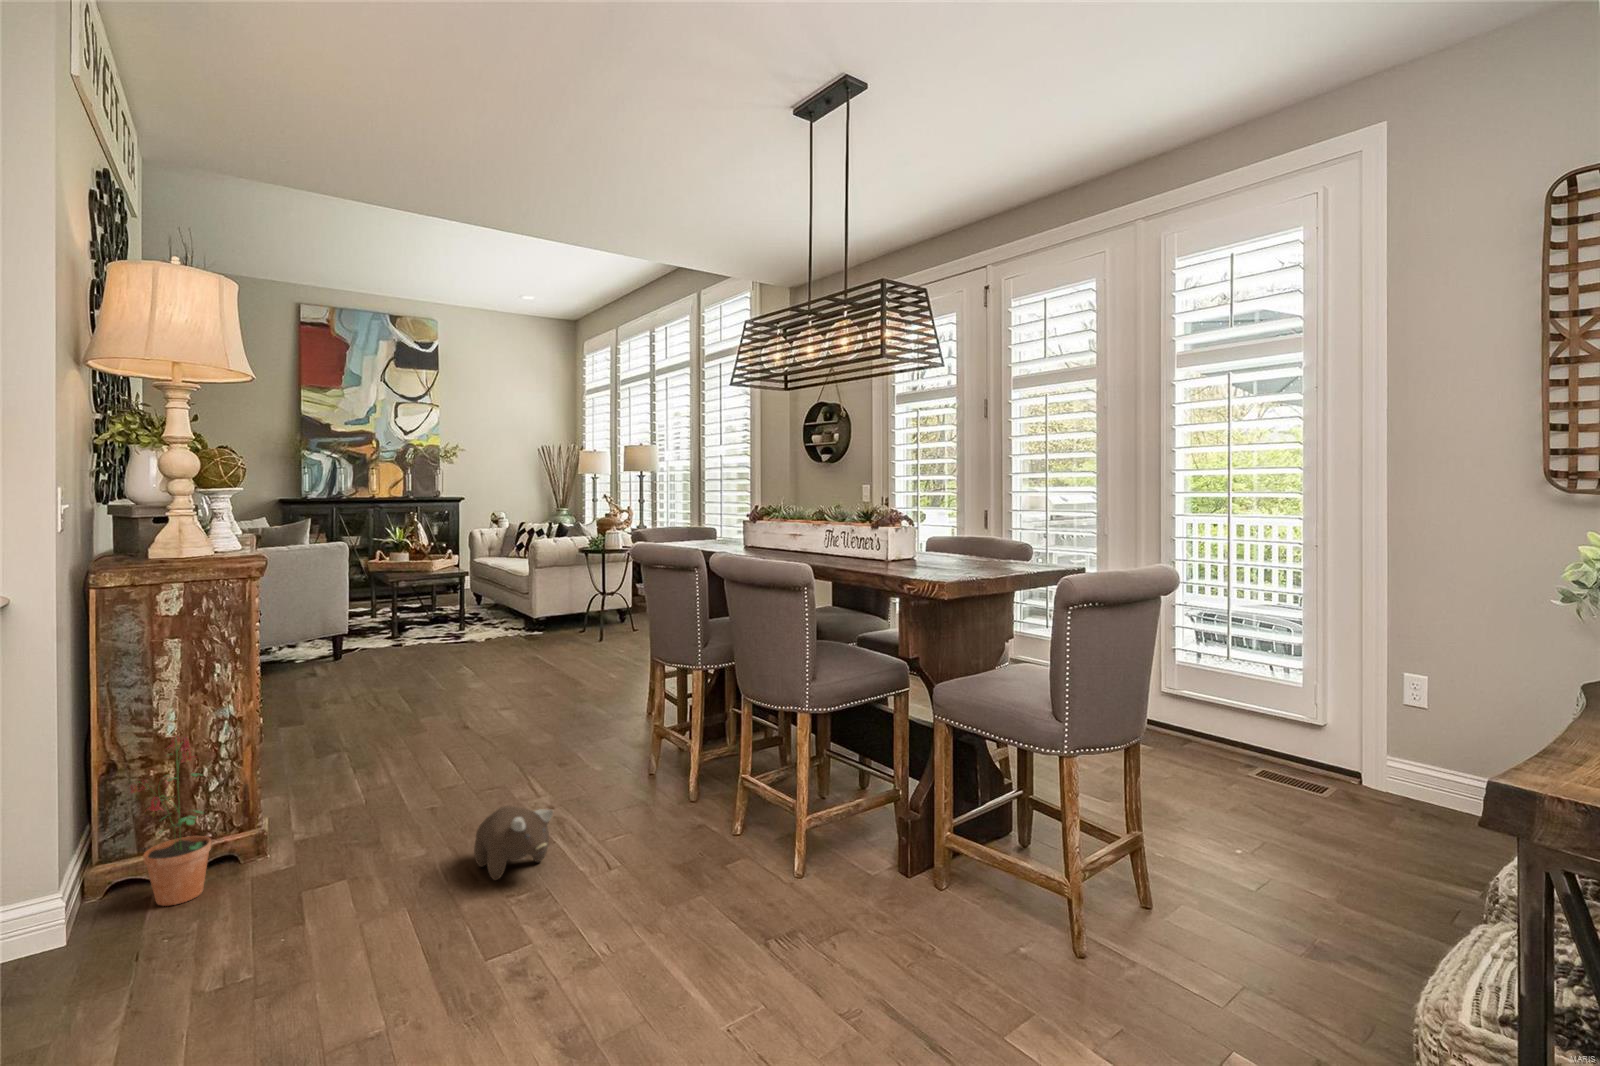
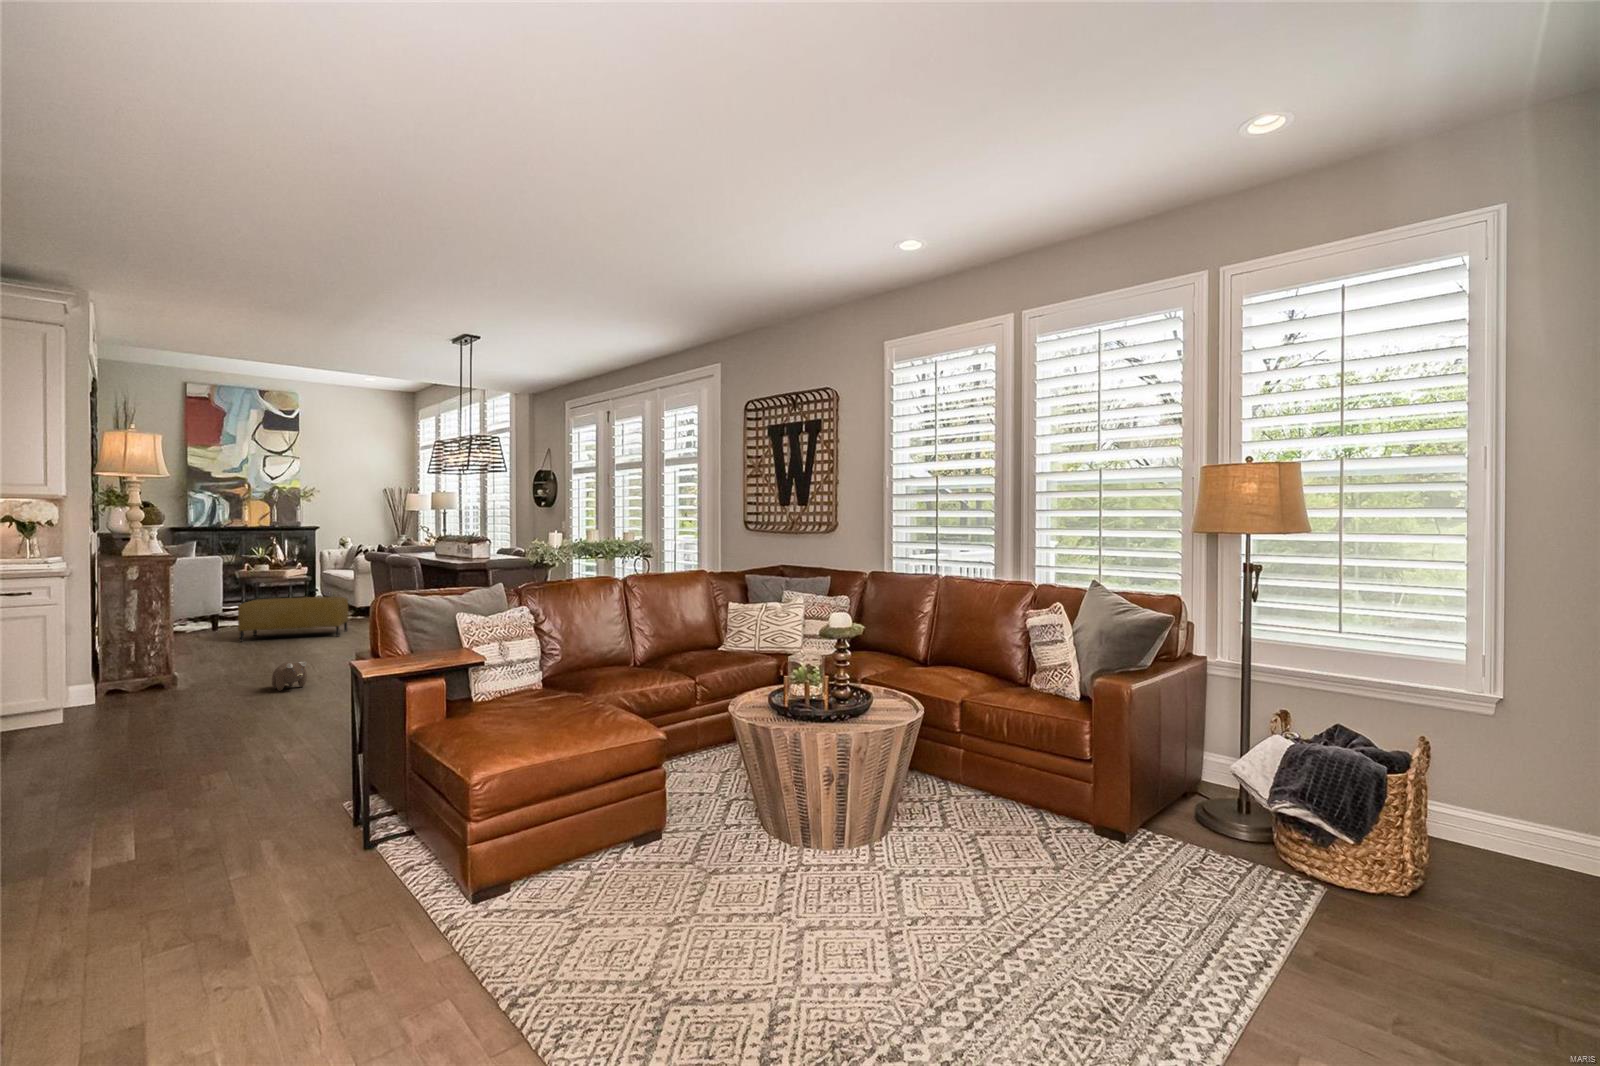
ottoman: none [377,609,540,687] -> present [238,597,348,642]
potted plant: present [131,736,211,906] -> none [115,631,152,699]

